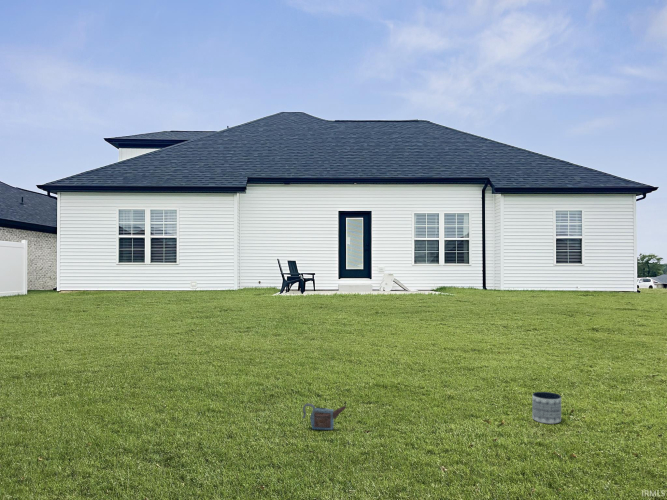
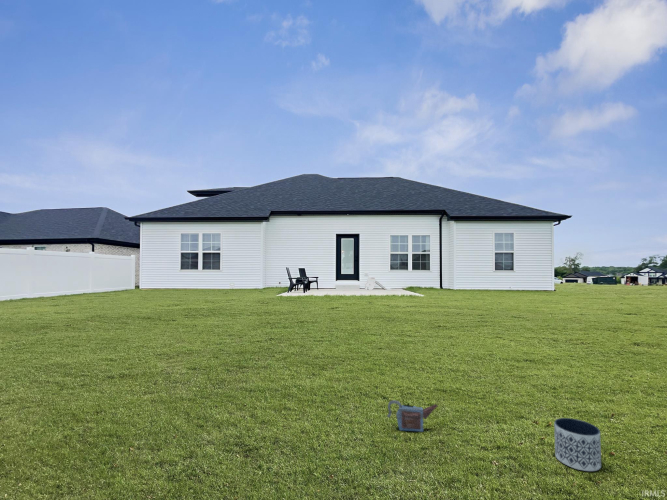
watering can: present [303,403,346,430] -> present [387,400,438,432]

